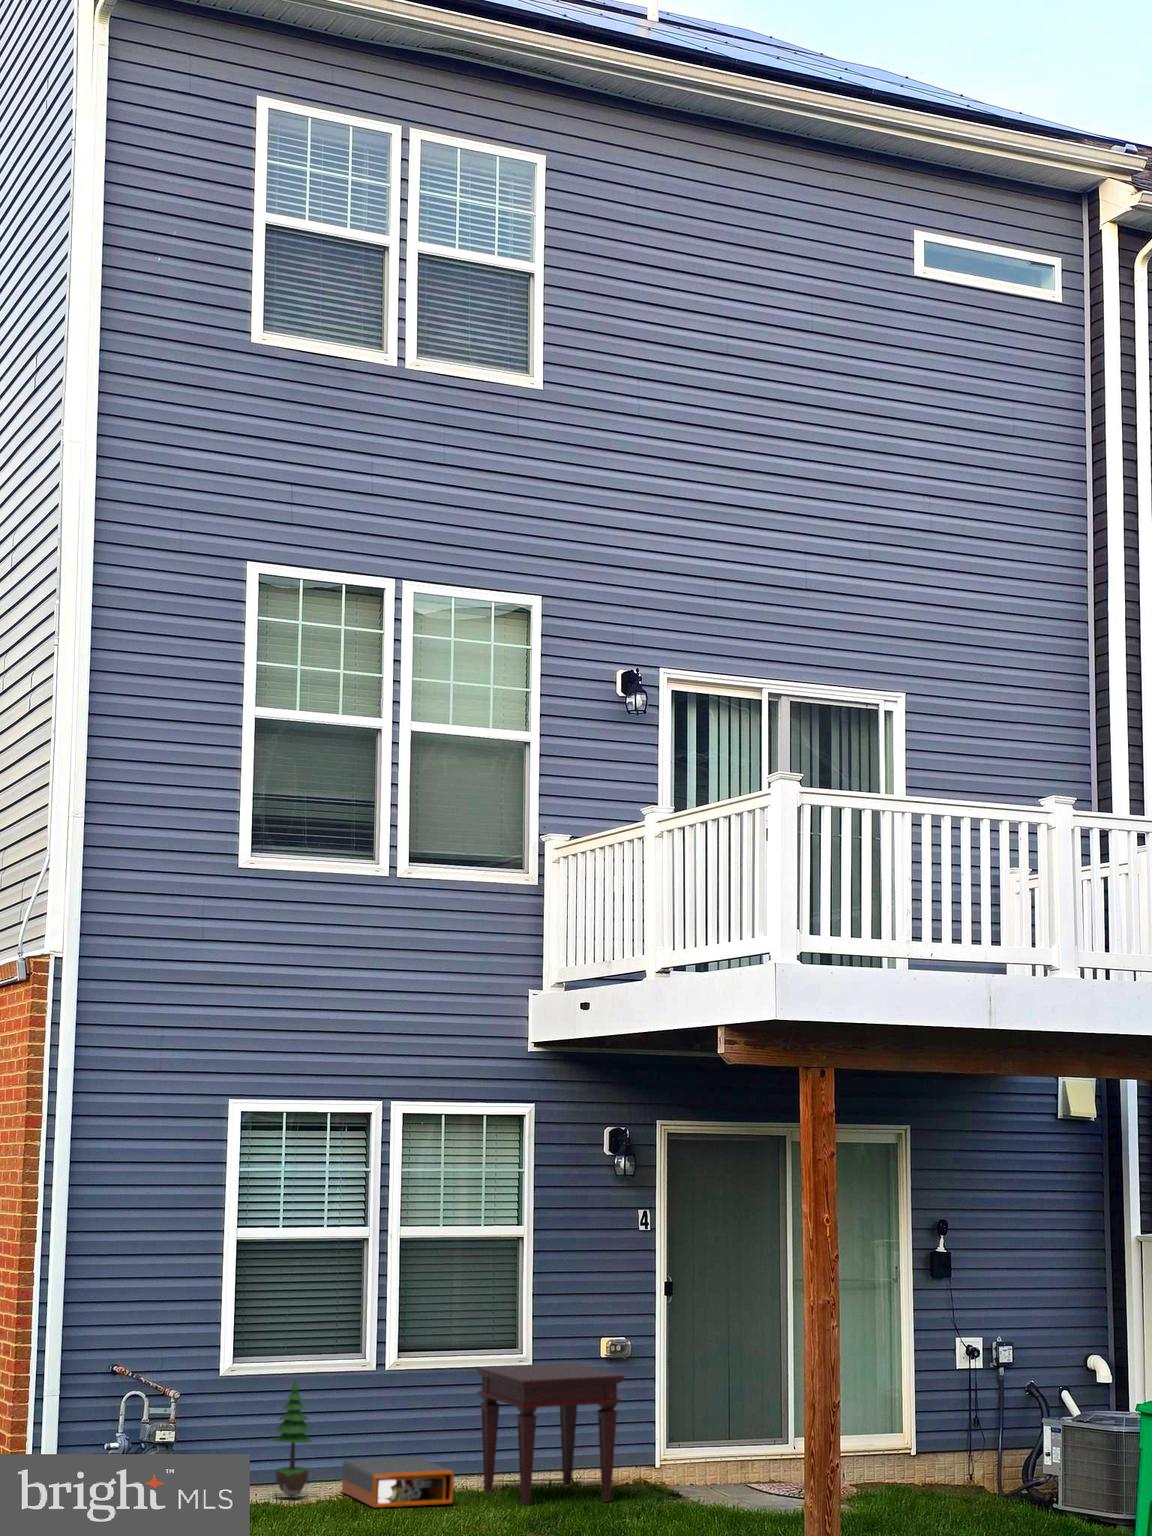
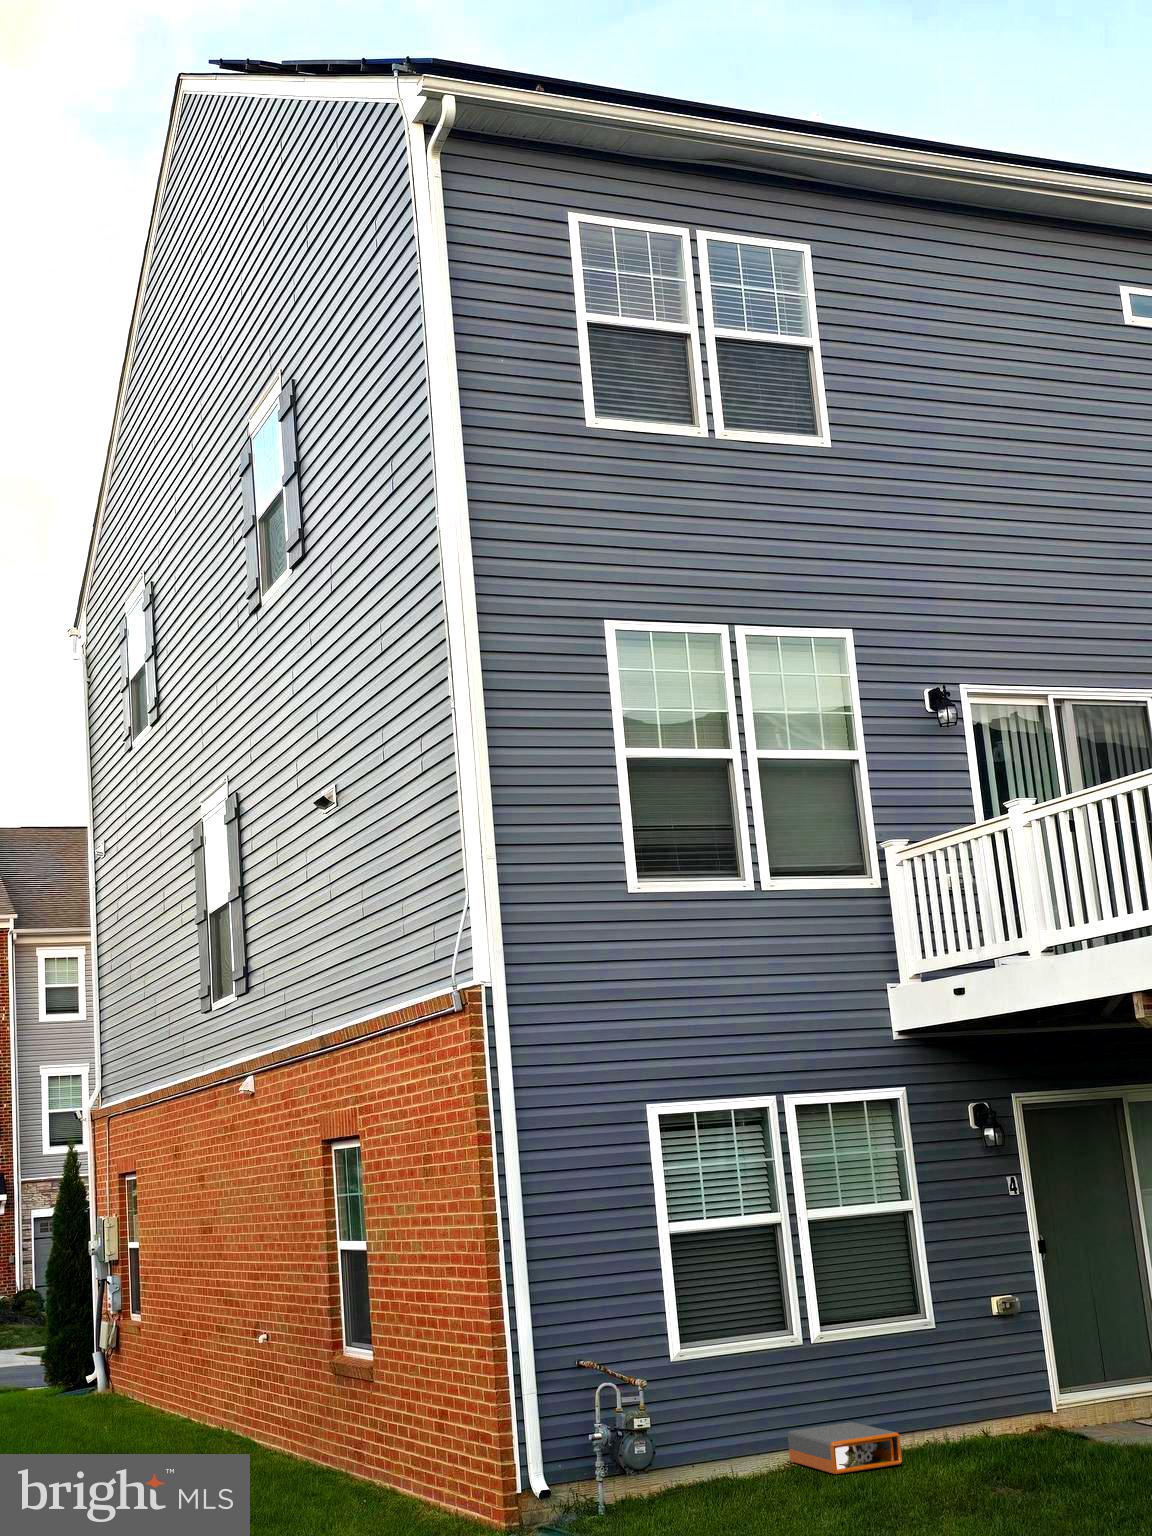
side table: present [476,1363,624,1506] -> none [890,1322,1039,1462]
potted tree: present [273,1381,312,1498] -> none [727,1359,765,1472]

